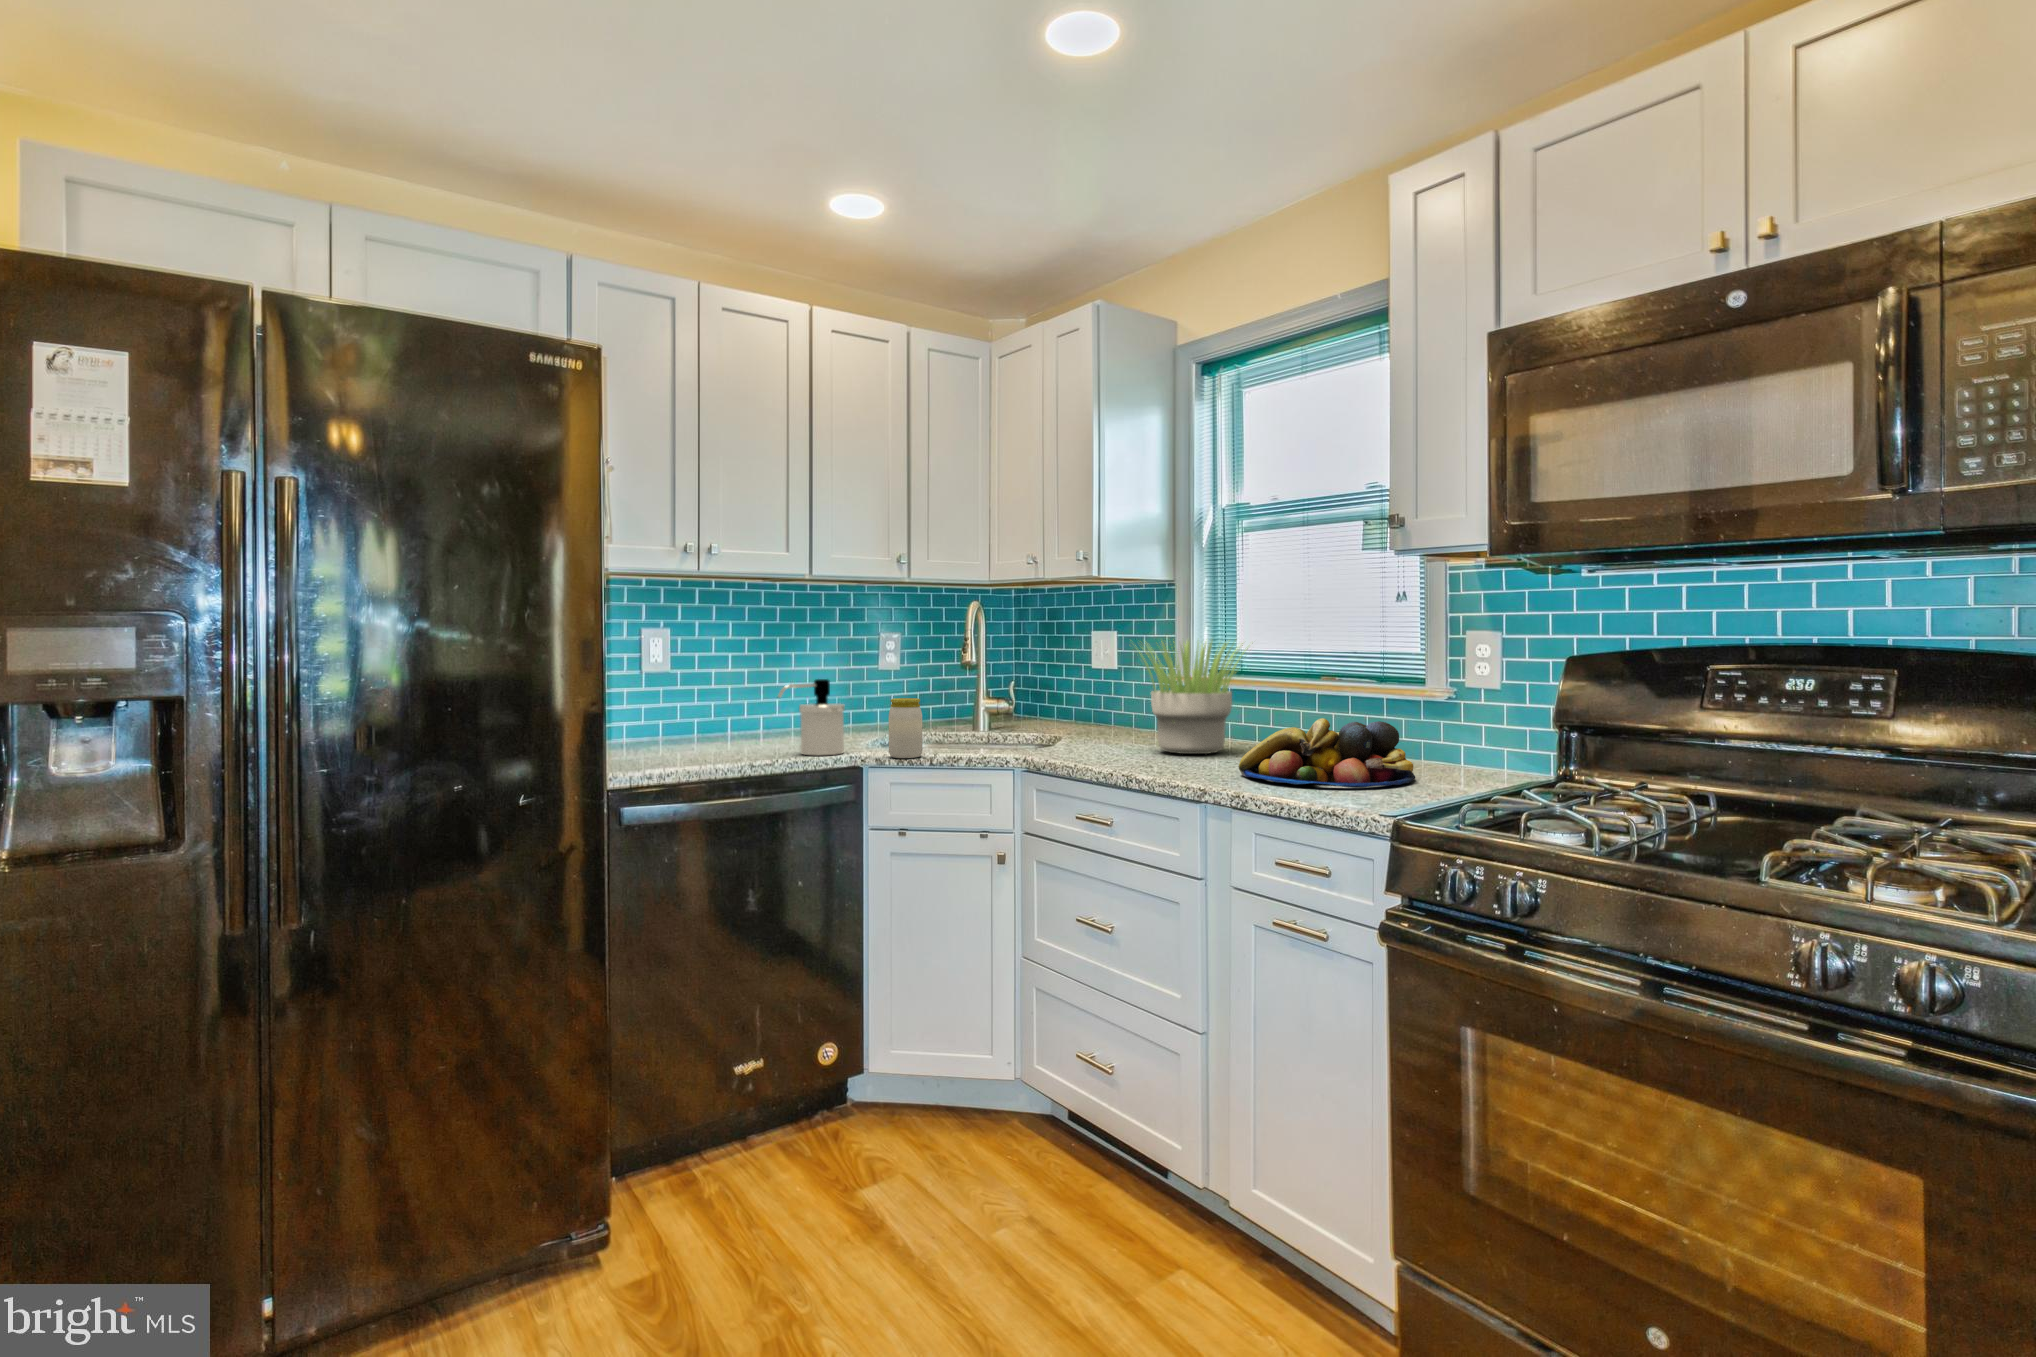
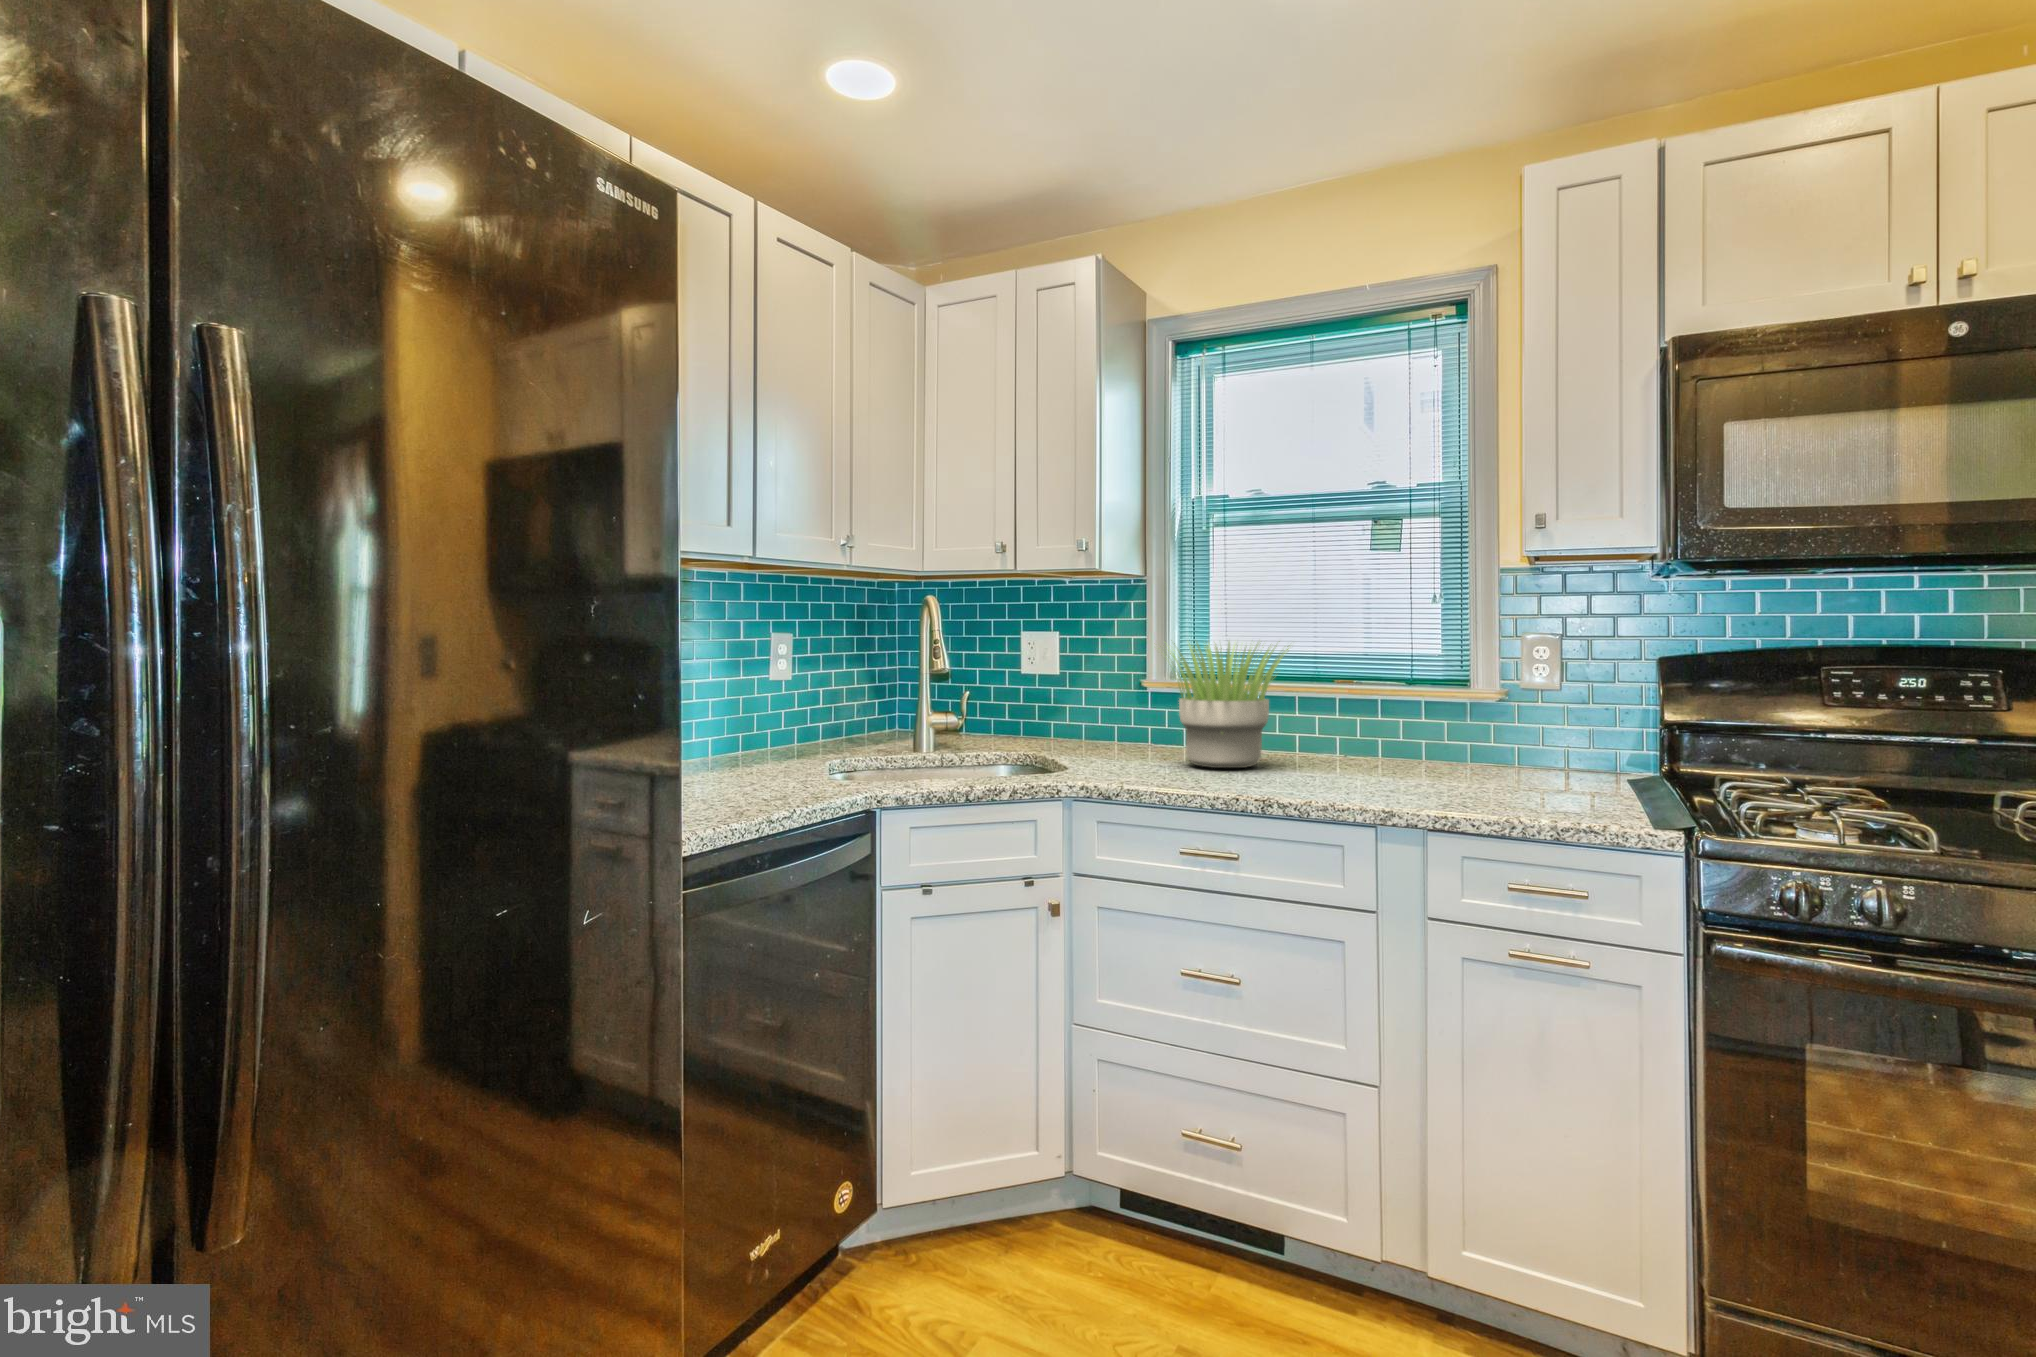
soap dispenser: present [778,679,845,755] -> none [758,692,832,795]
jar: present [889,698,922,758] -> none [909,714,952,792]
fruit bowl: present [1238,718,1415,787] -> none [1363,725,1562,798]

